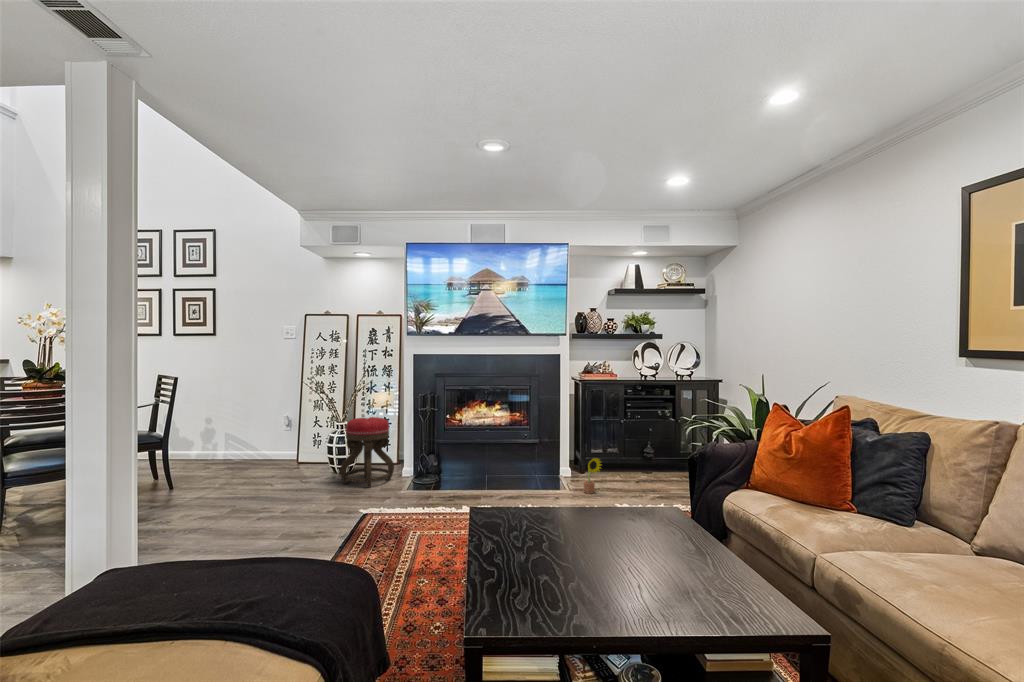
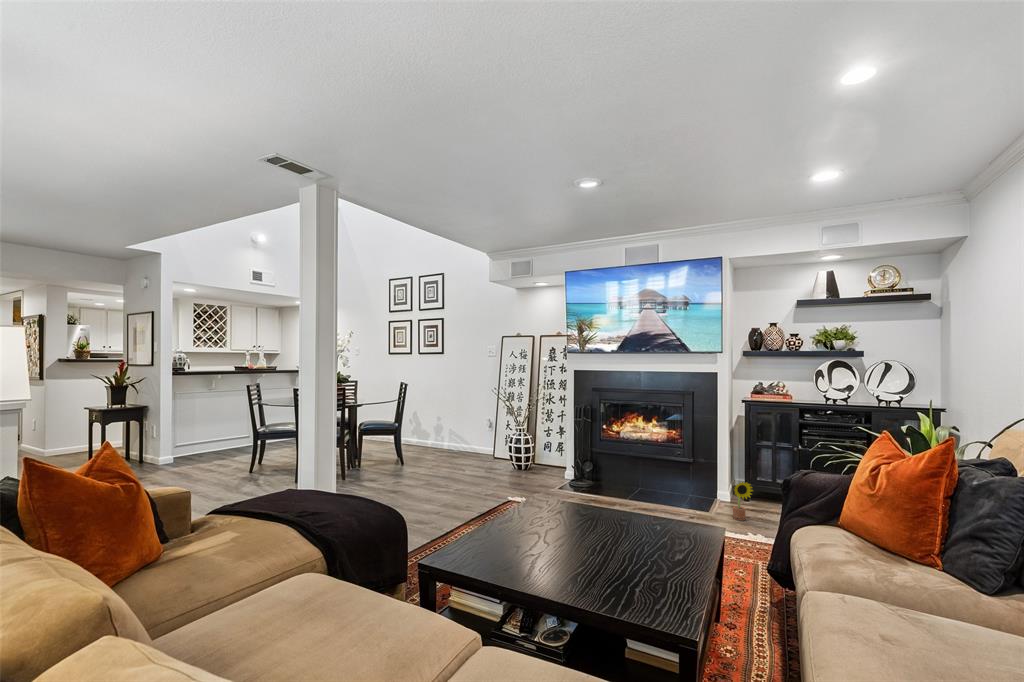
ottoman: present [340,417,394,487] -> none [512,423,557,483]

